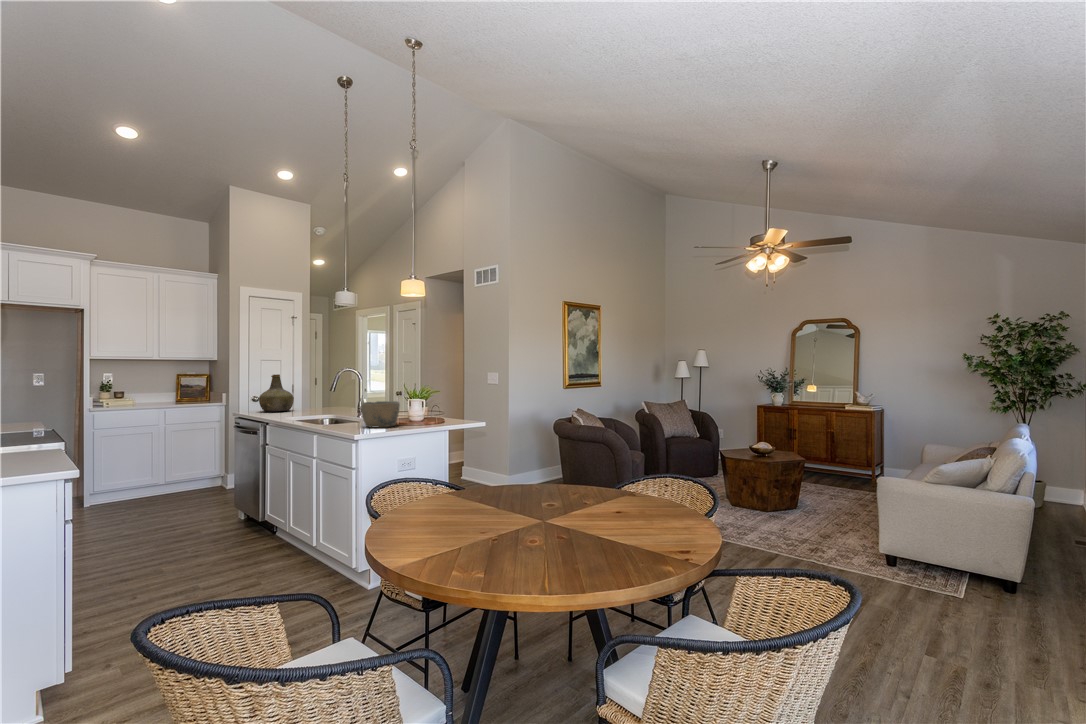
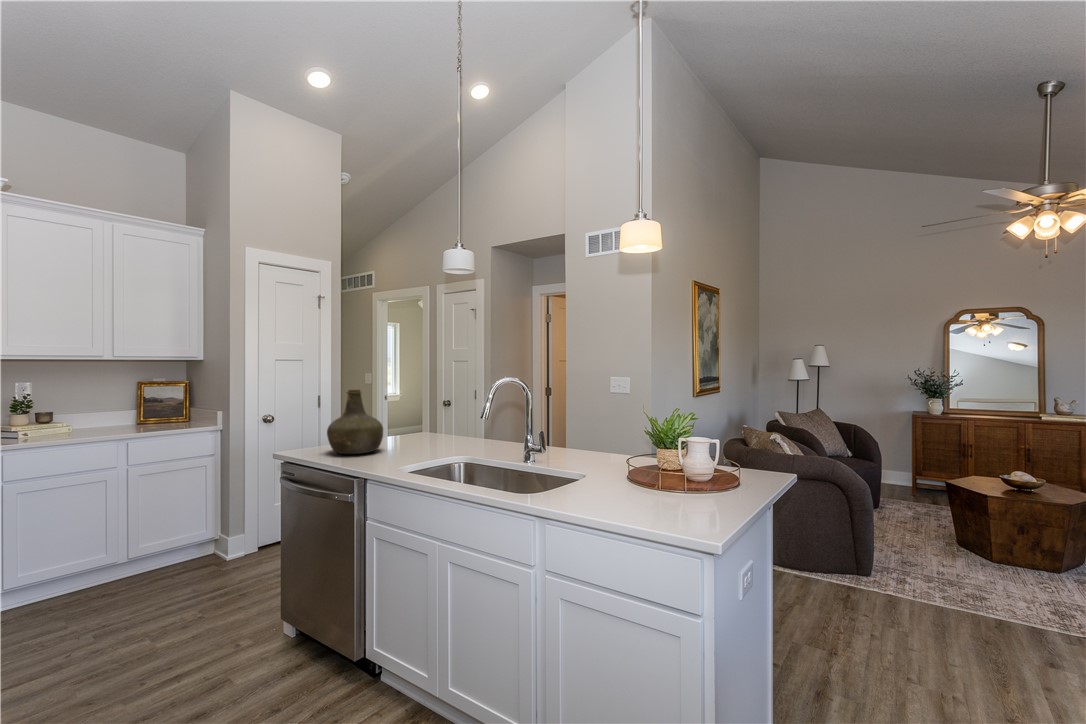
bowl: present [361,401,400,427] -> none [639,452,715,514]

